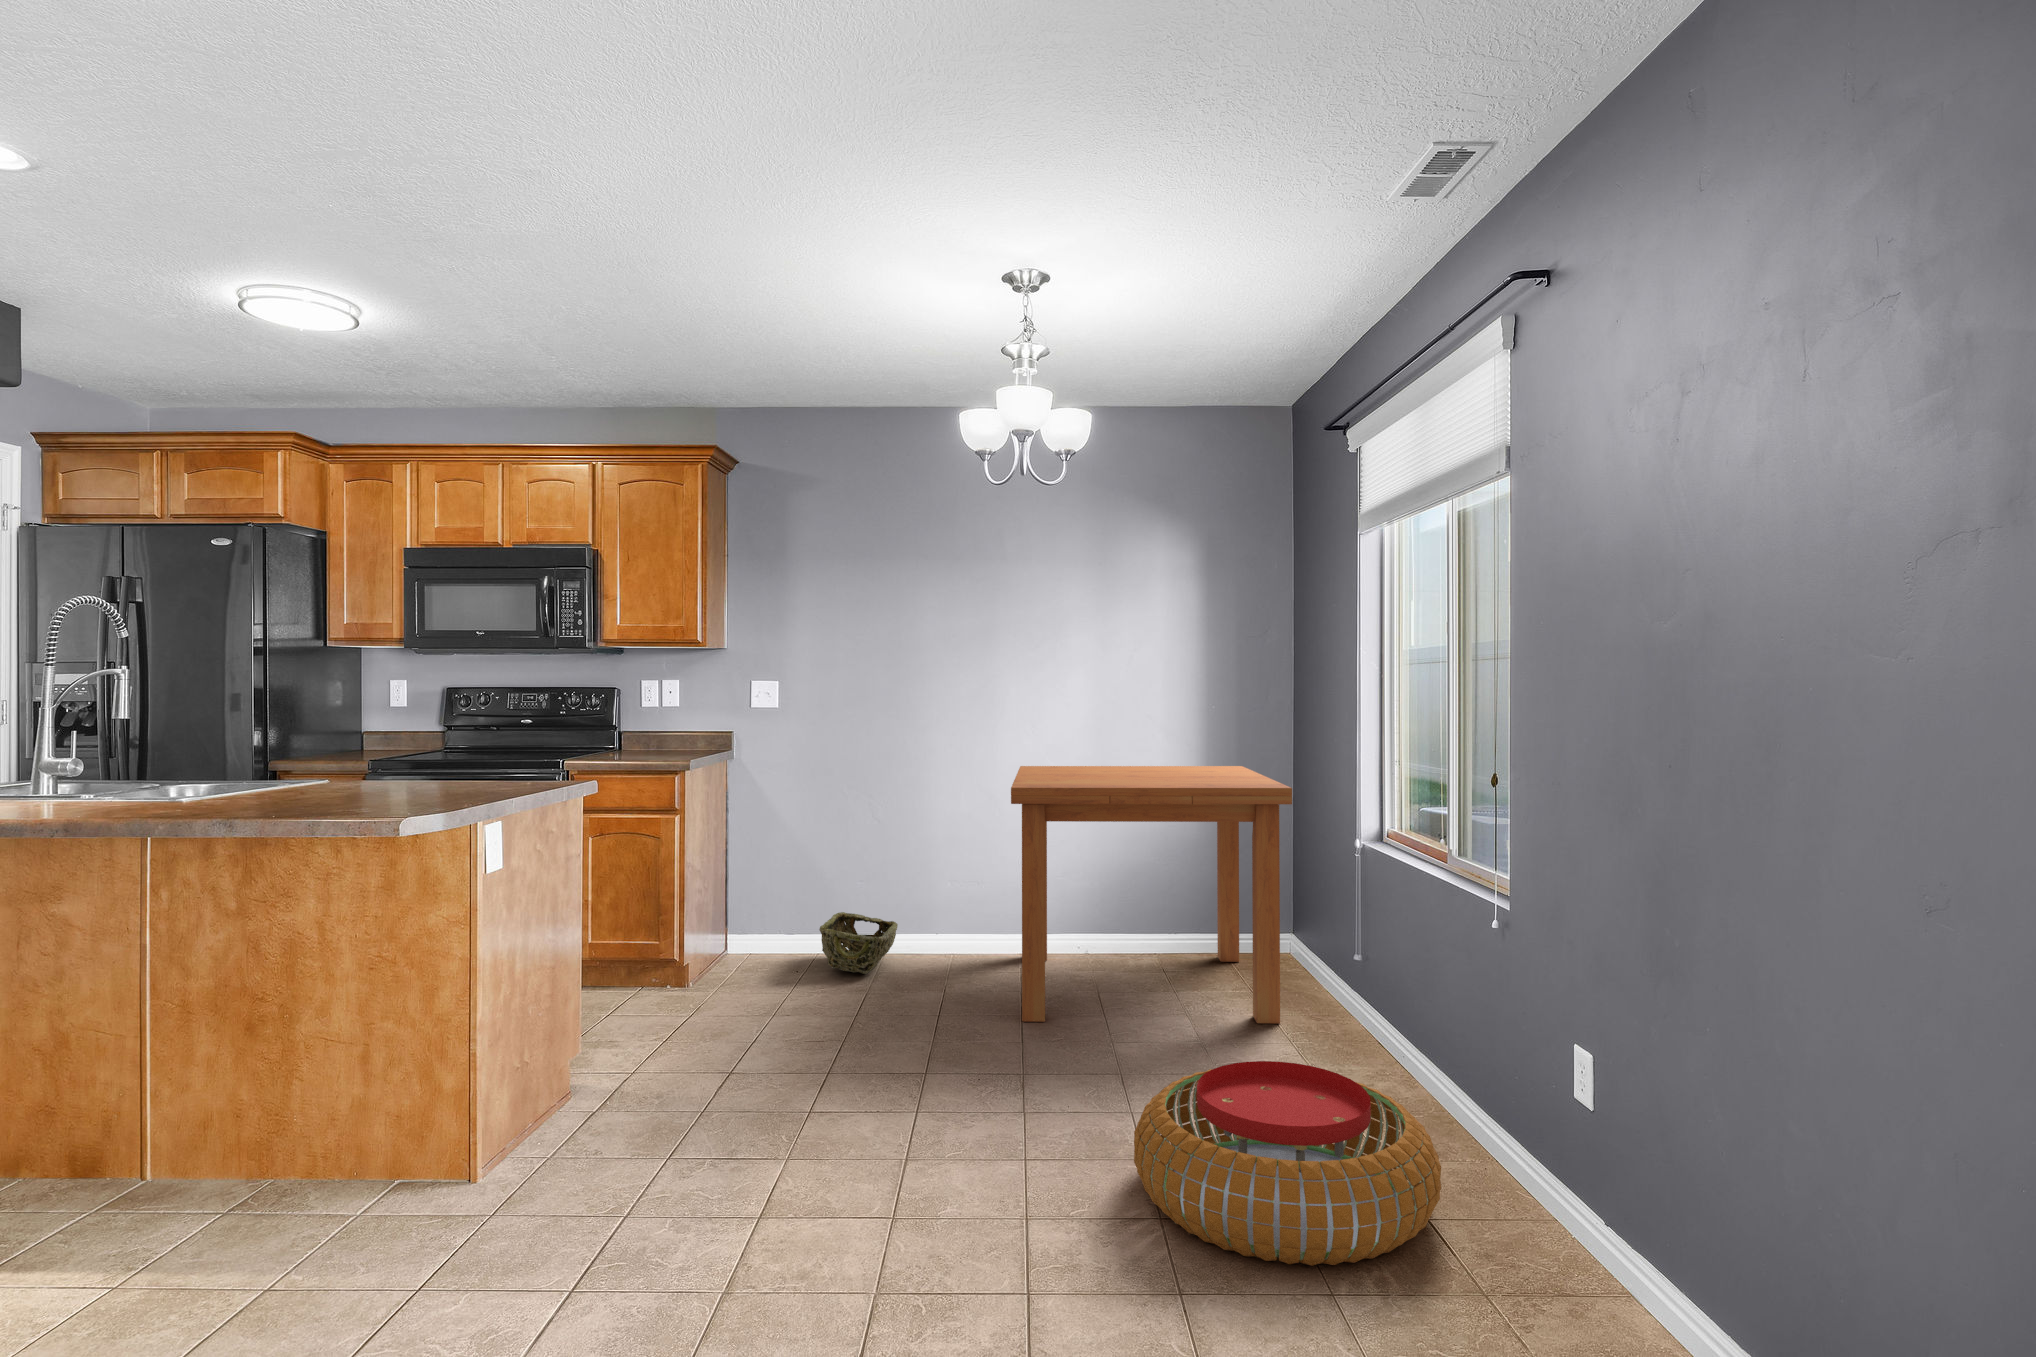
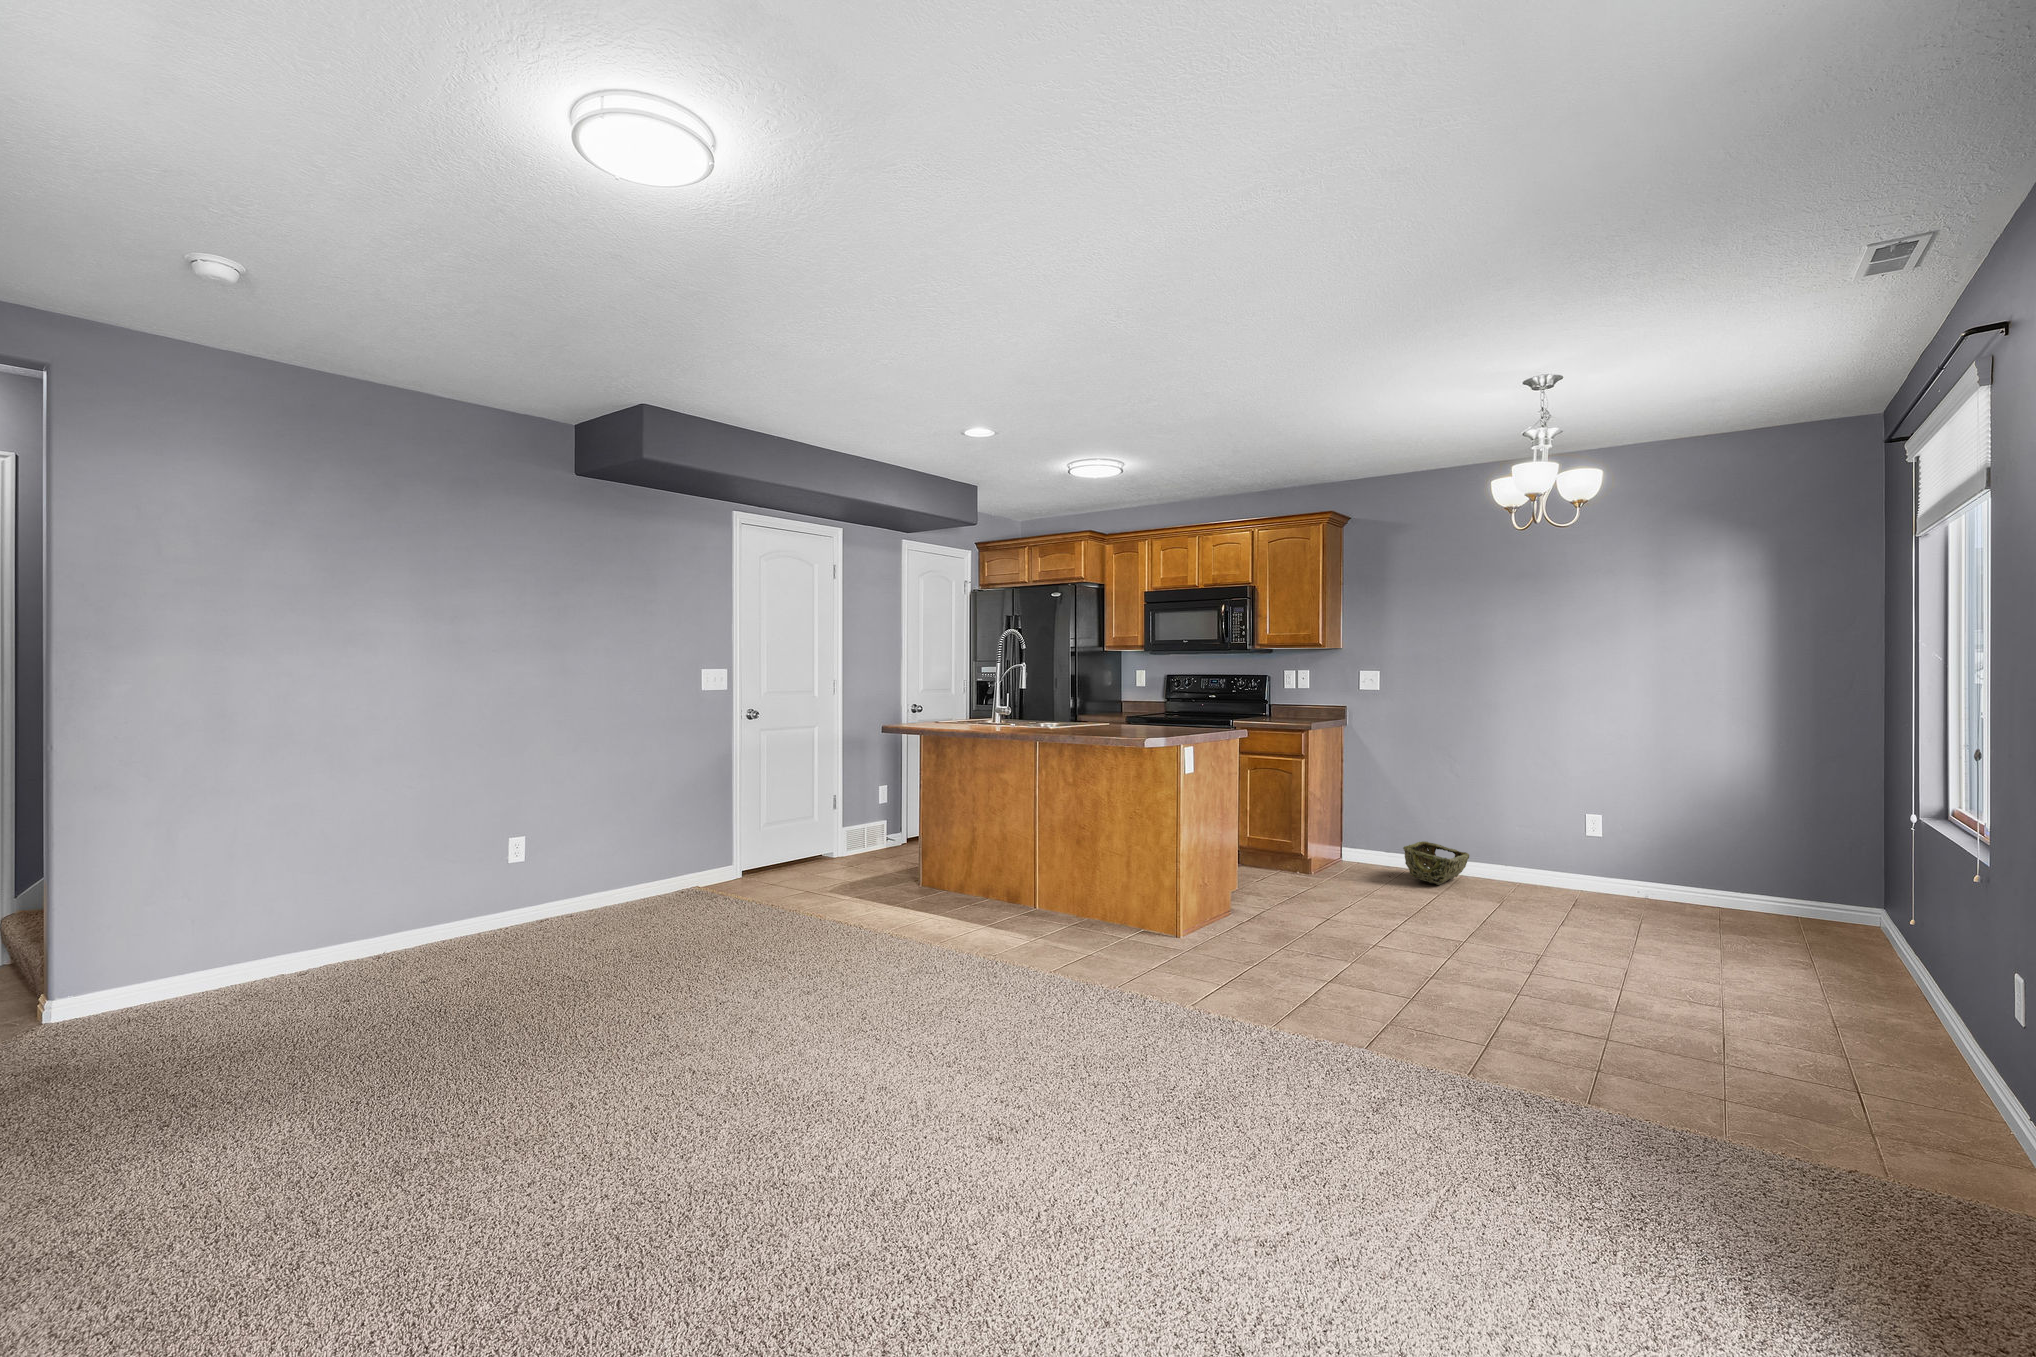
dining table: present [1011,766,1292,1024] -> none [1540,740,1812,964]
pouf: present [1134,1061,1441,1266] -> none [1573,945,1834,1073]

